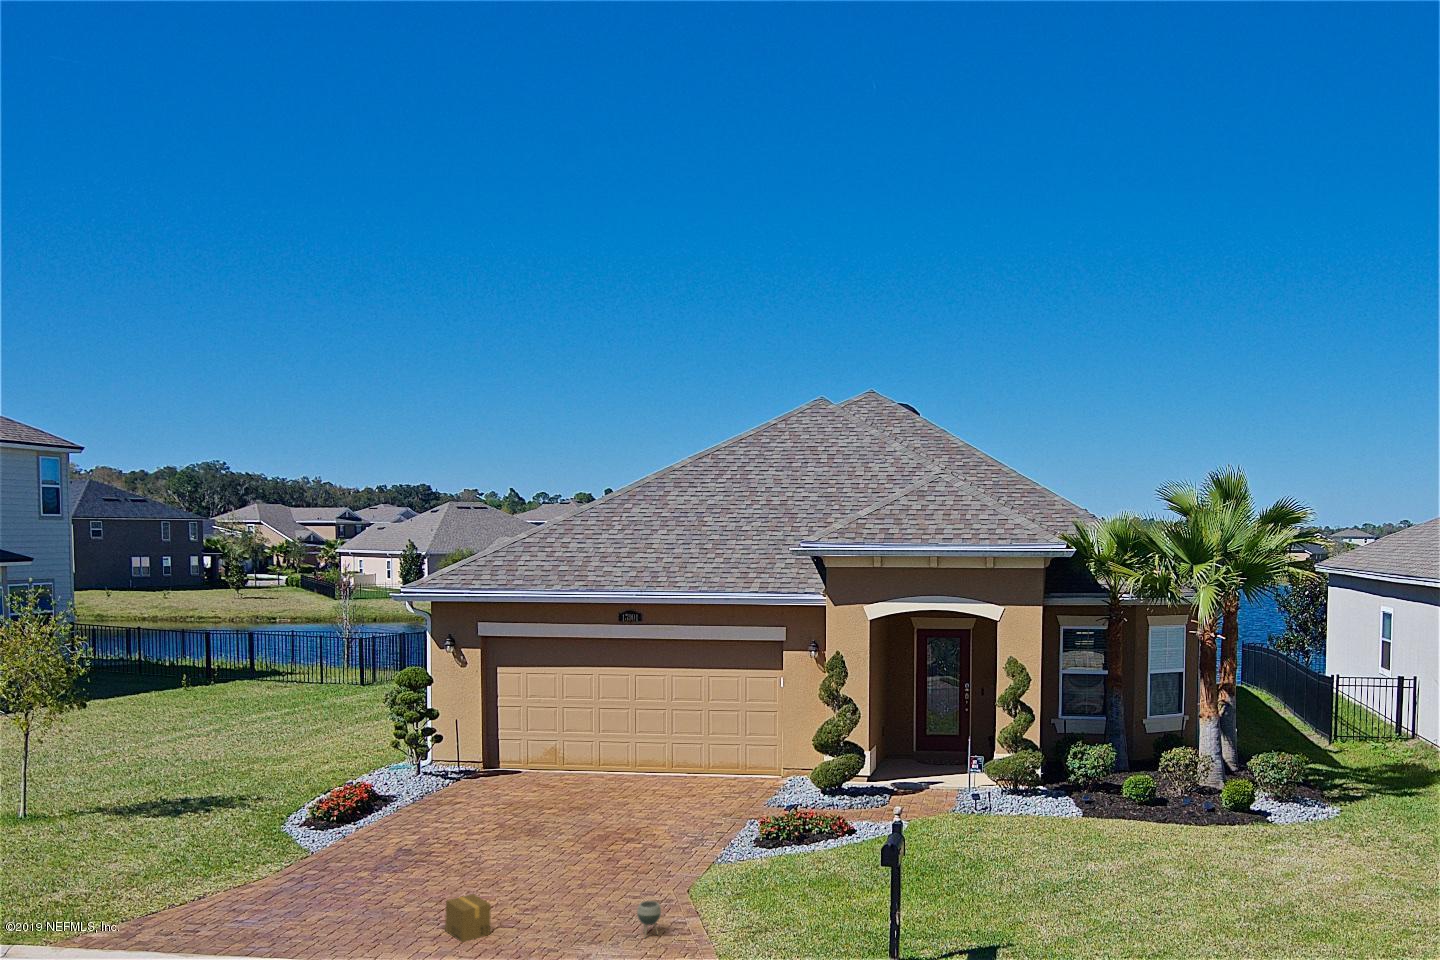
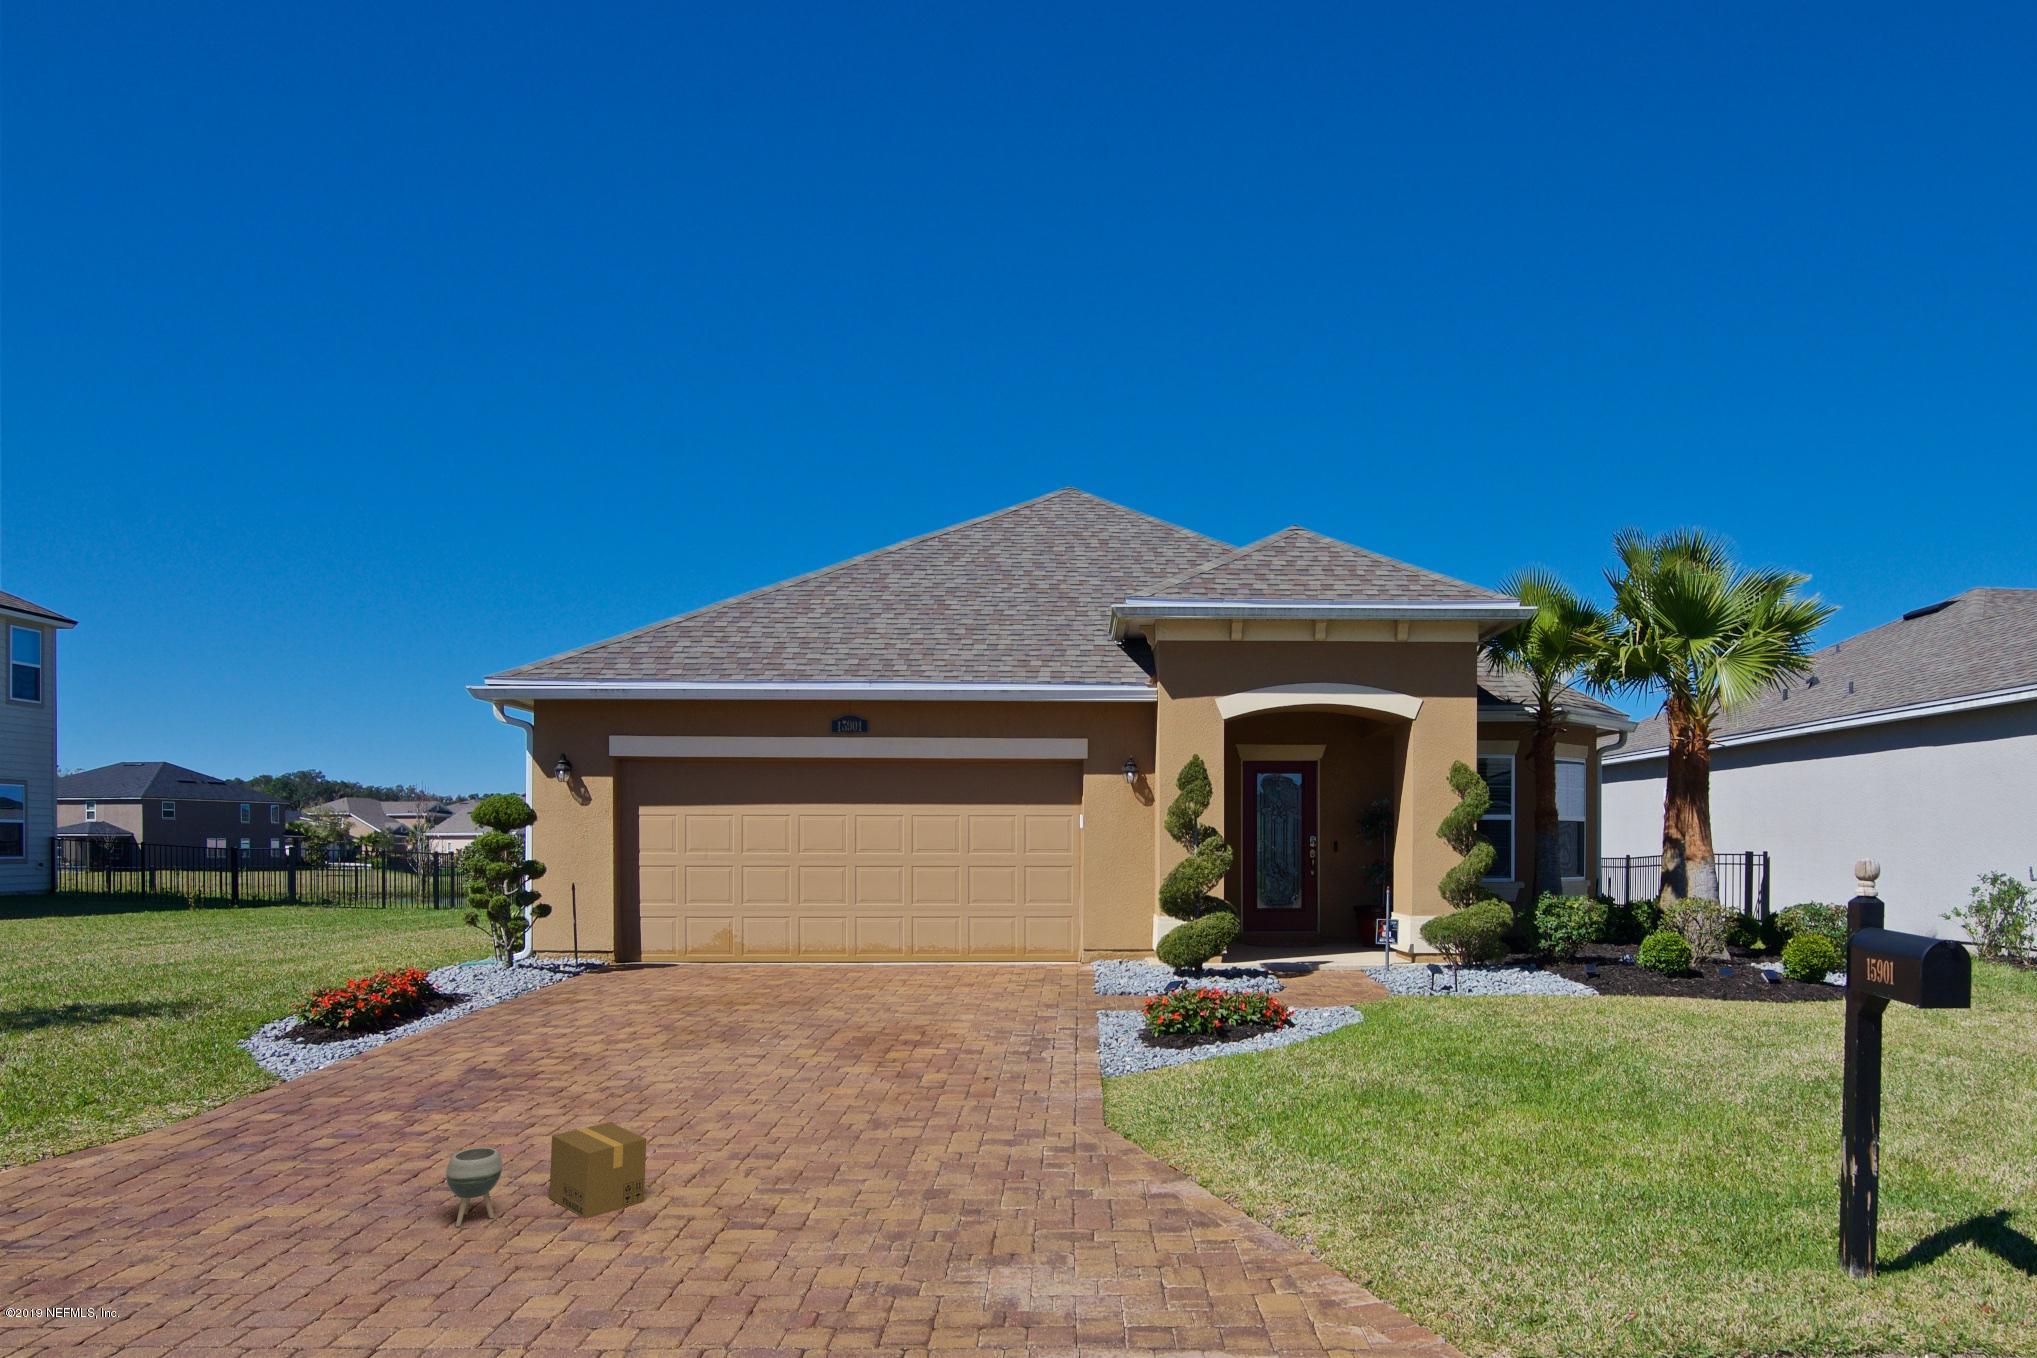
planter: present [637,901,661,938] -> present [446,1147,502,1227]

